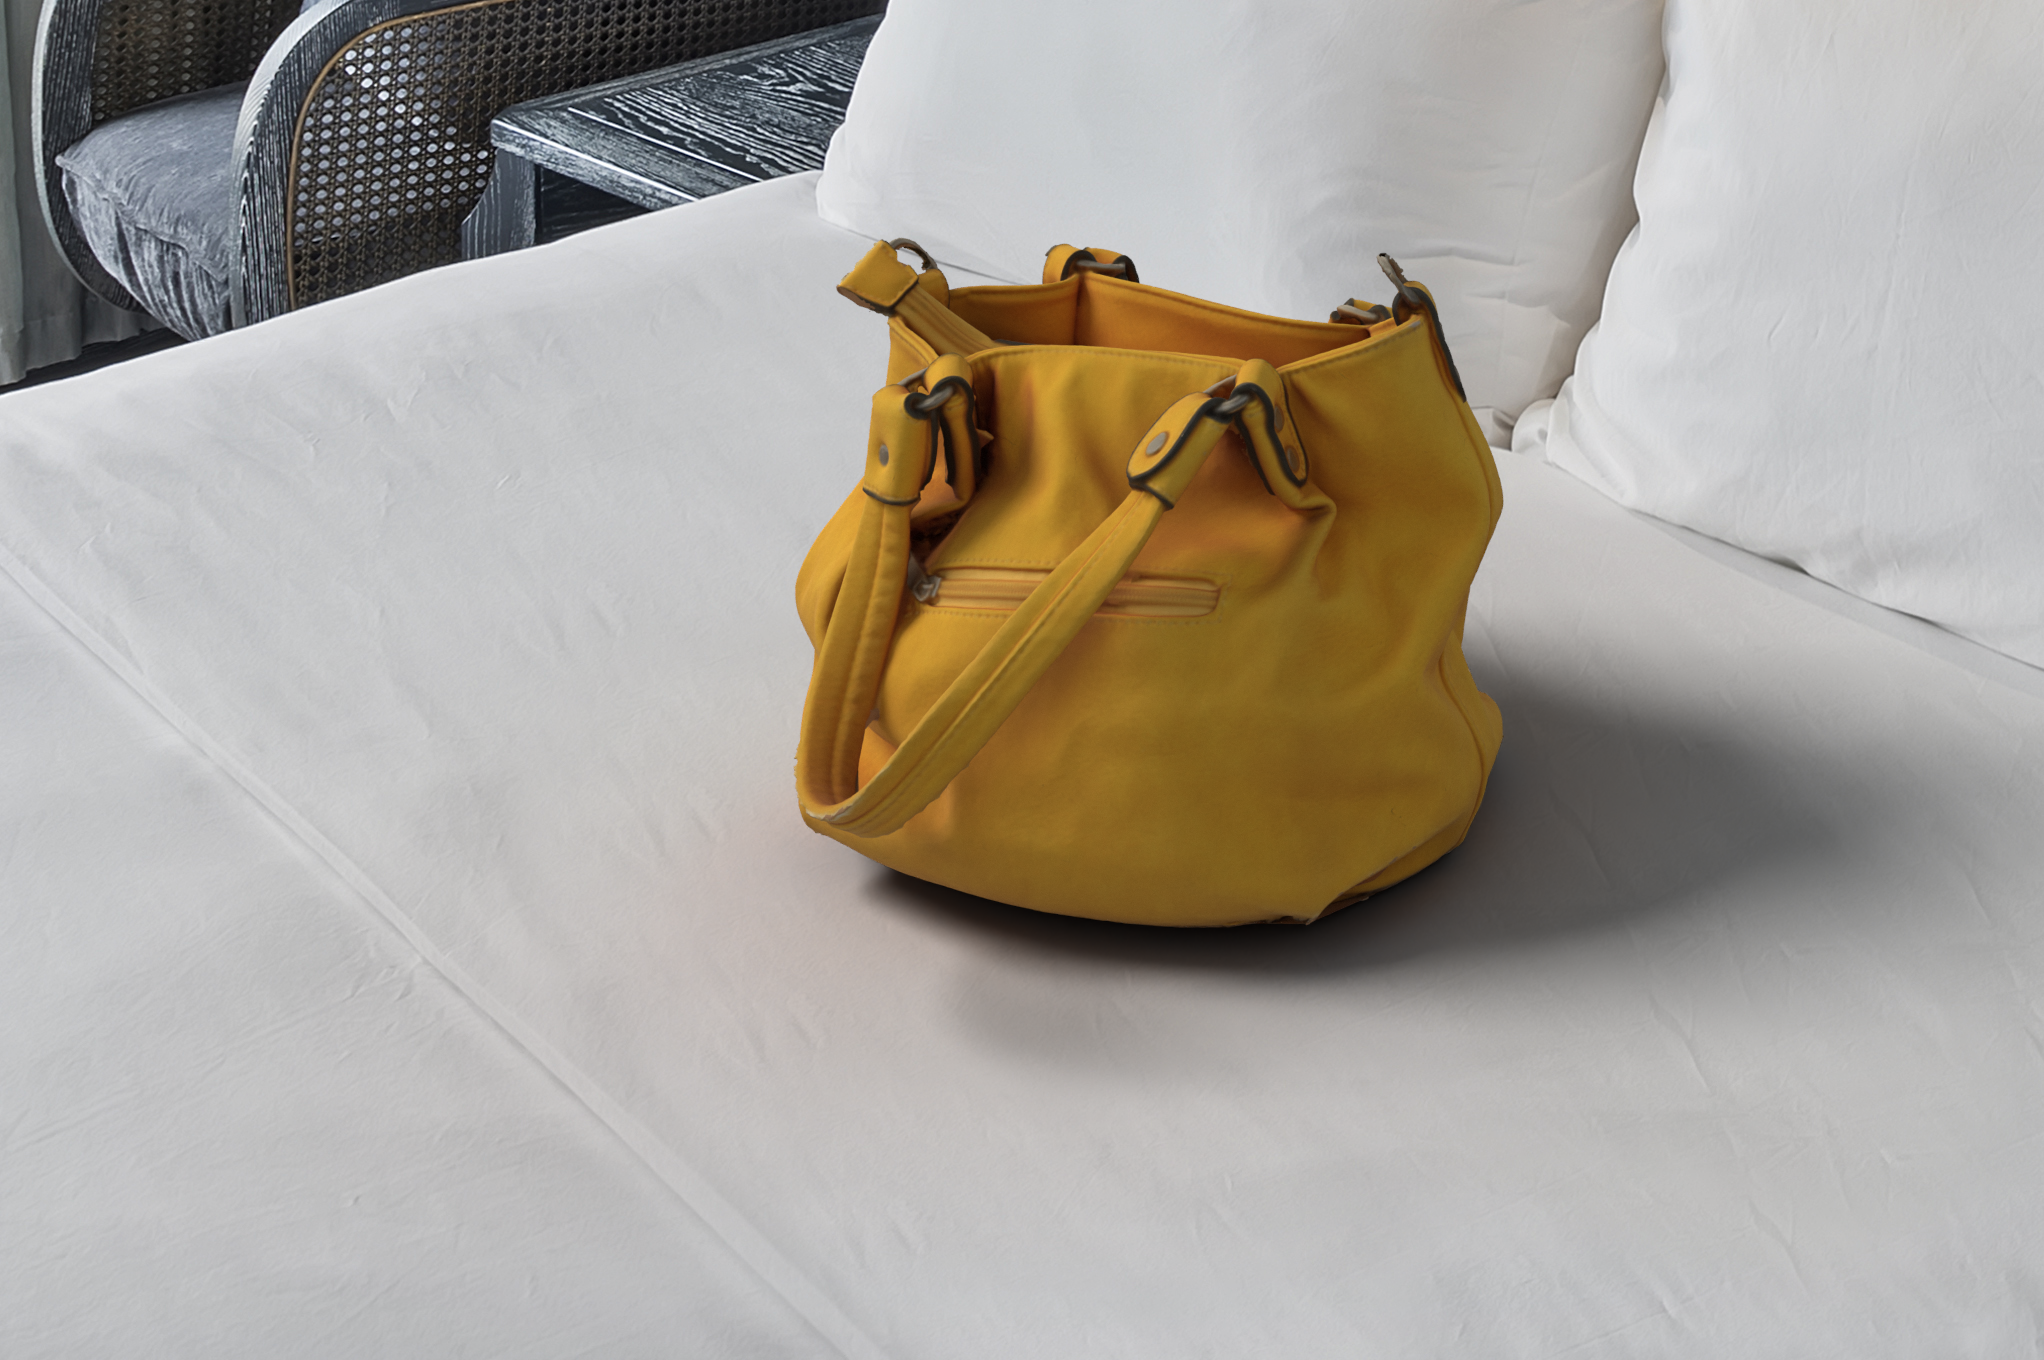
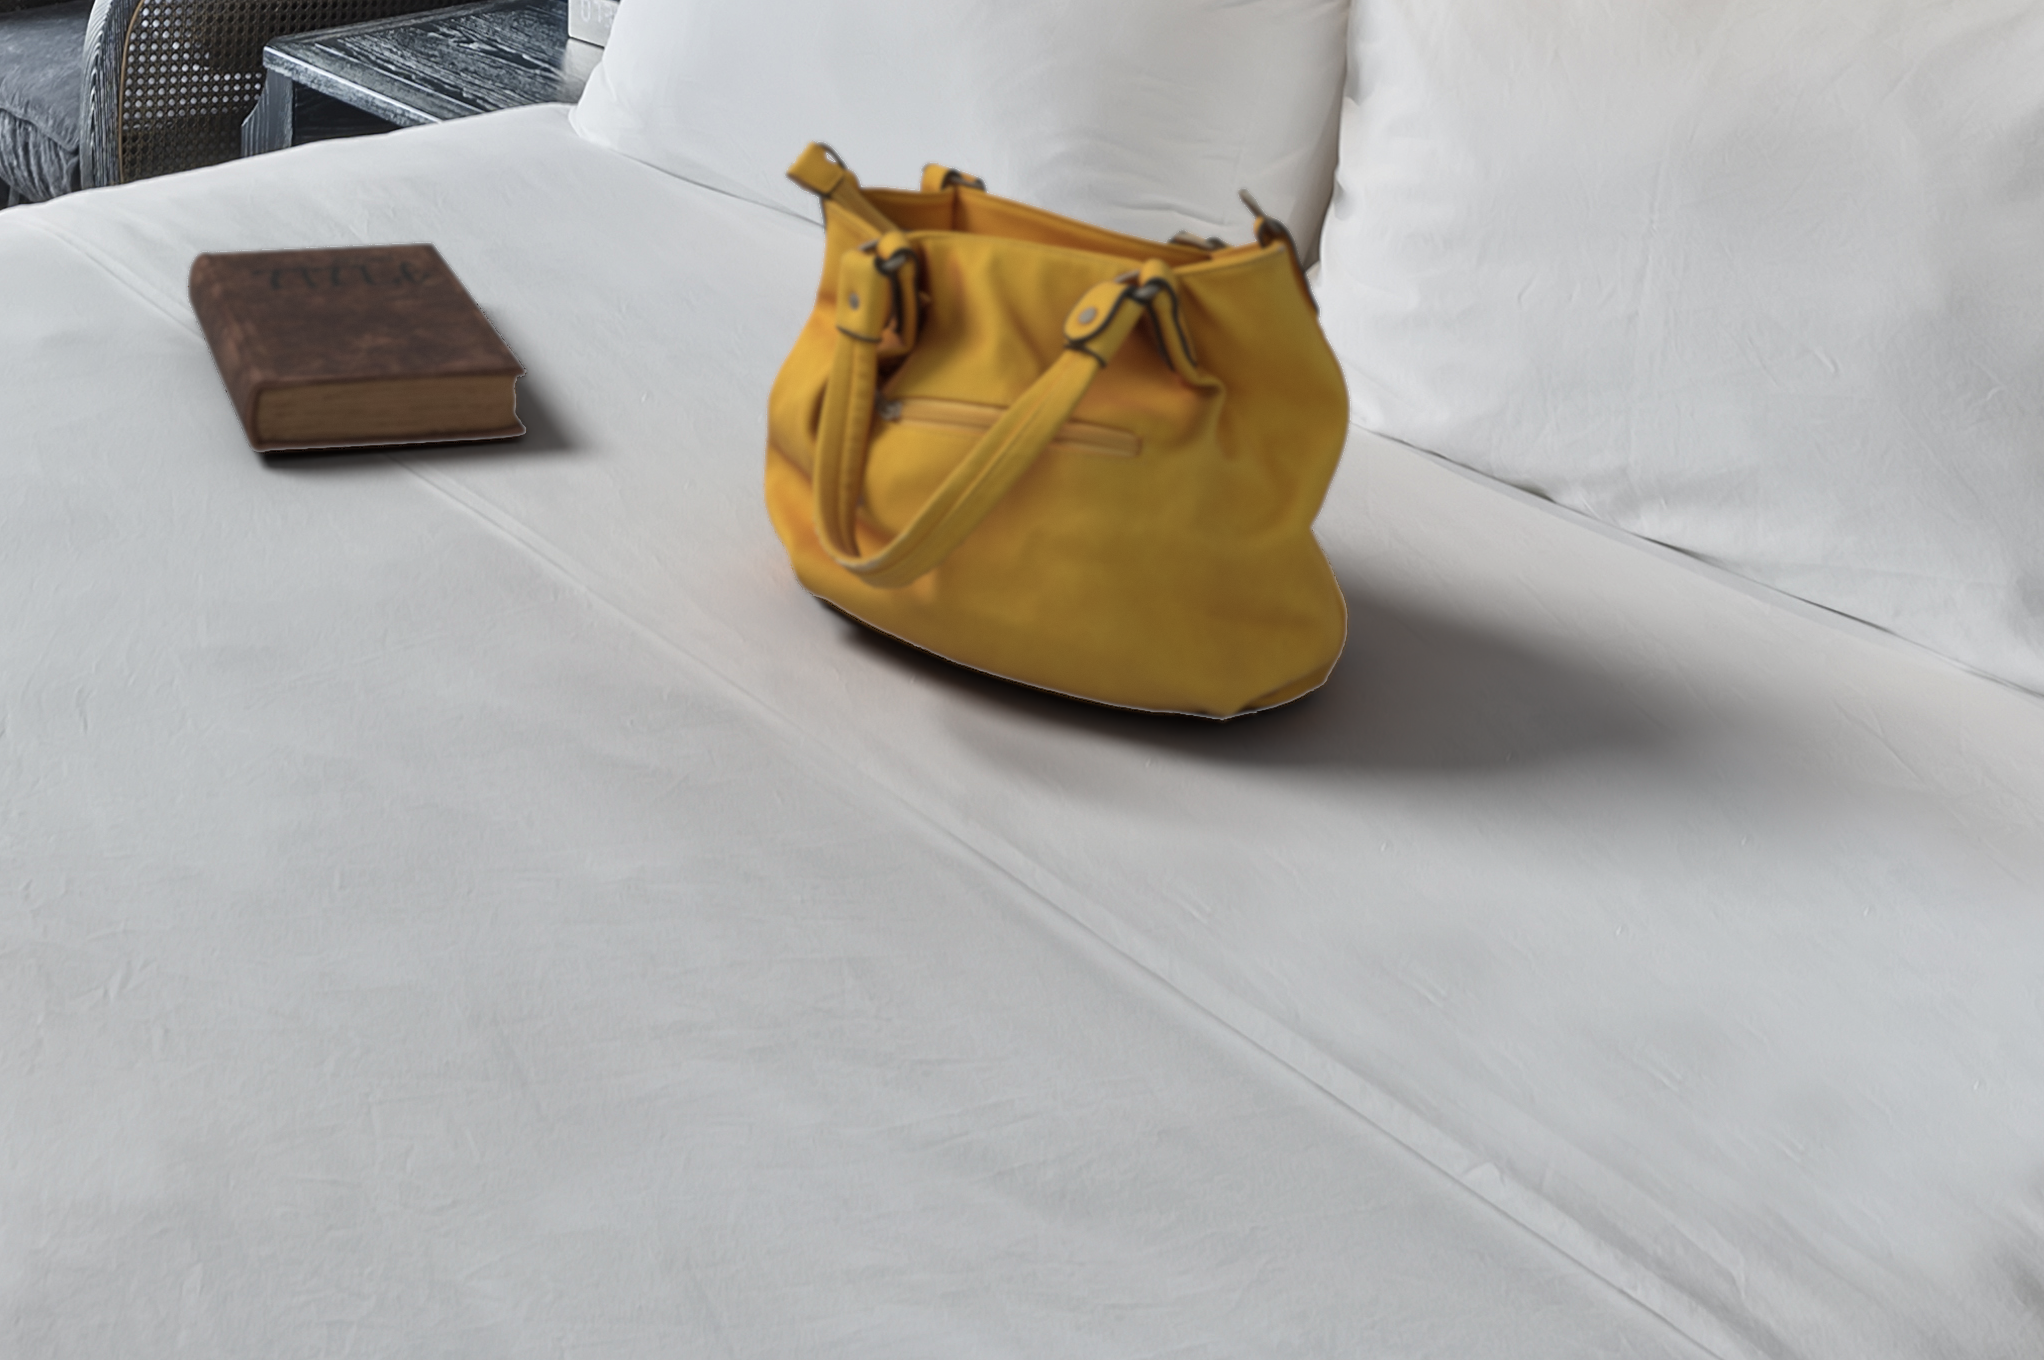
book: none [90,386,549,742] -> present [188,243,527,453]

